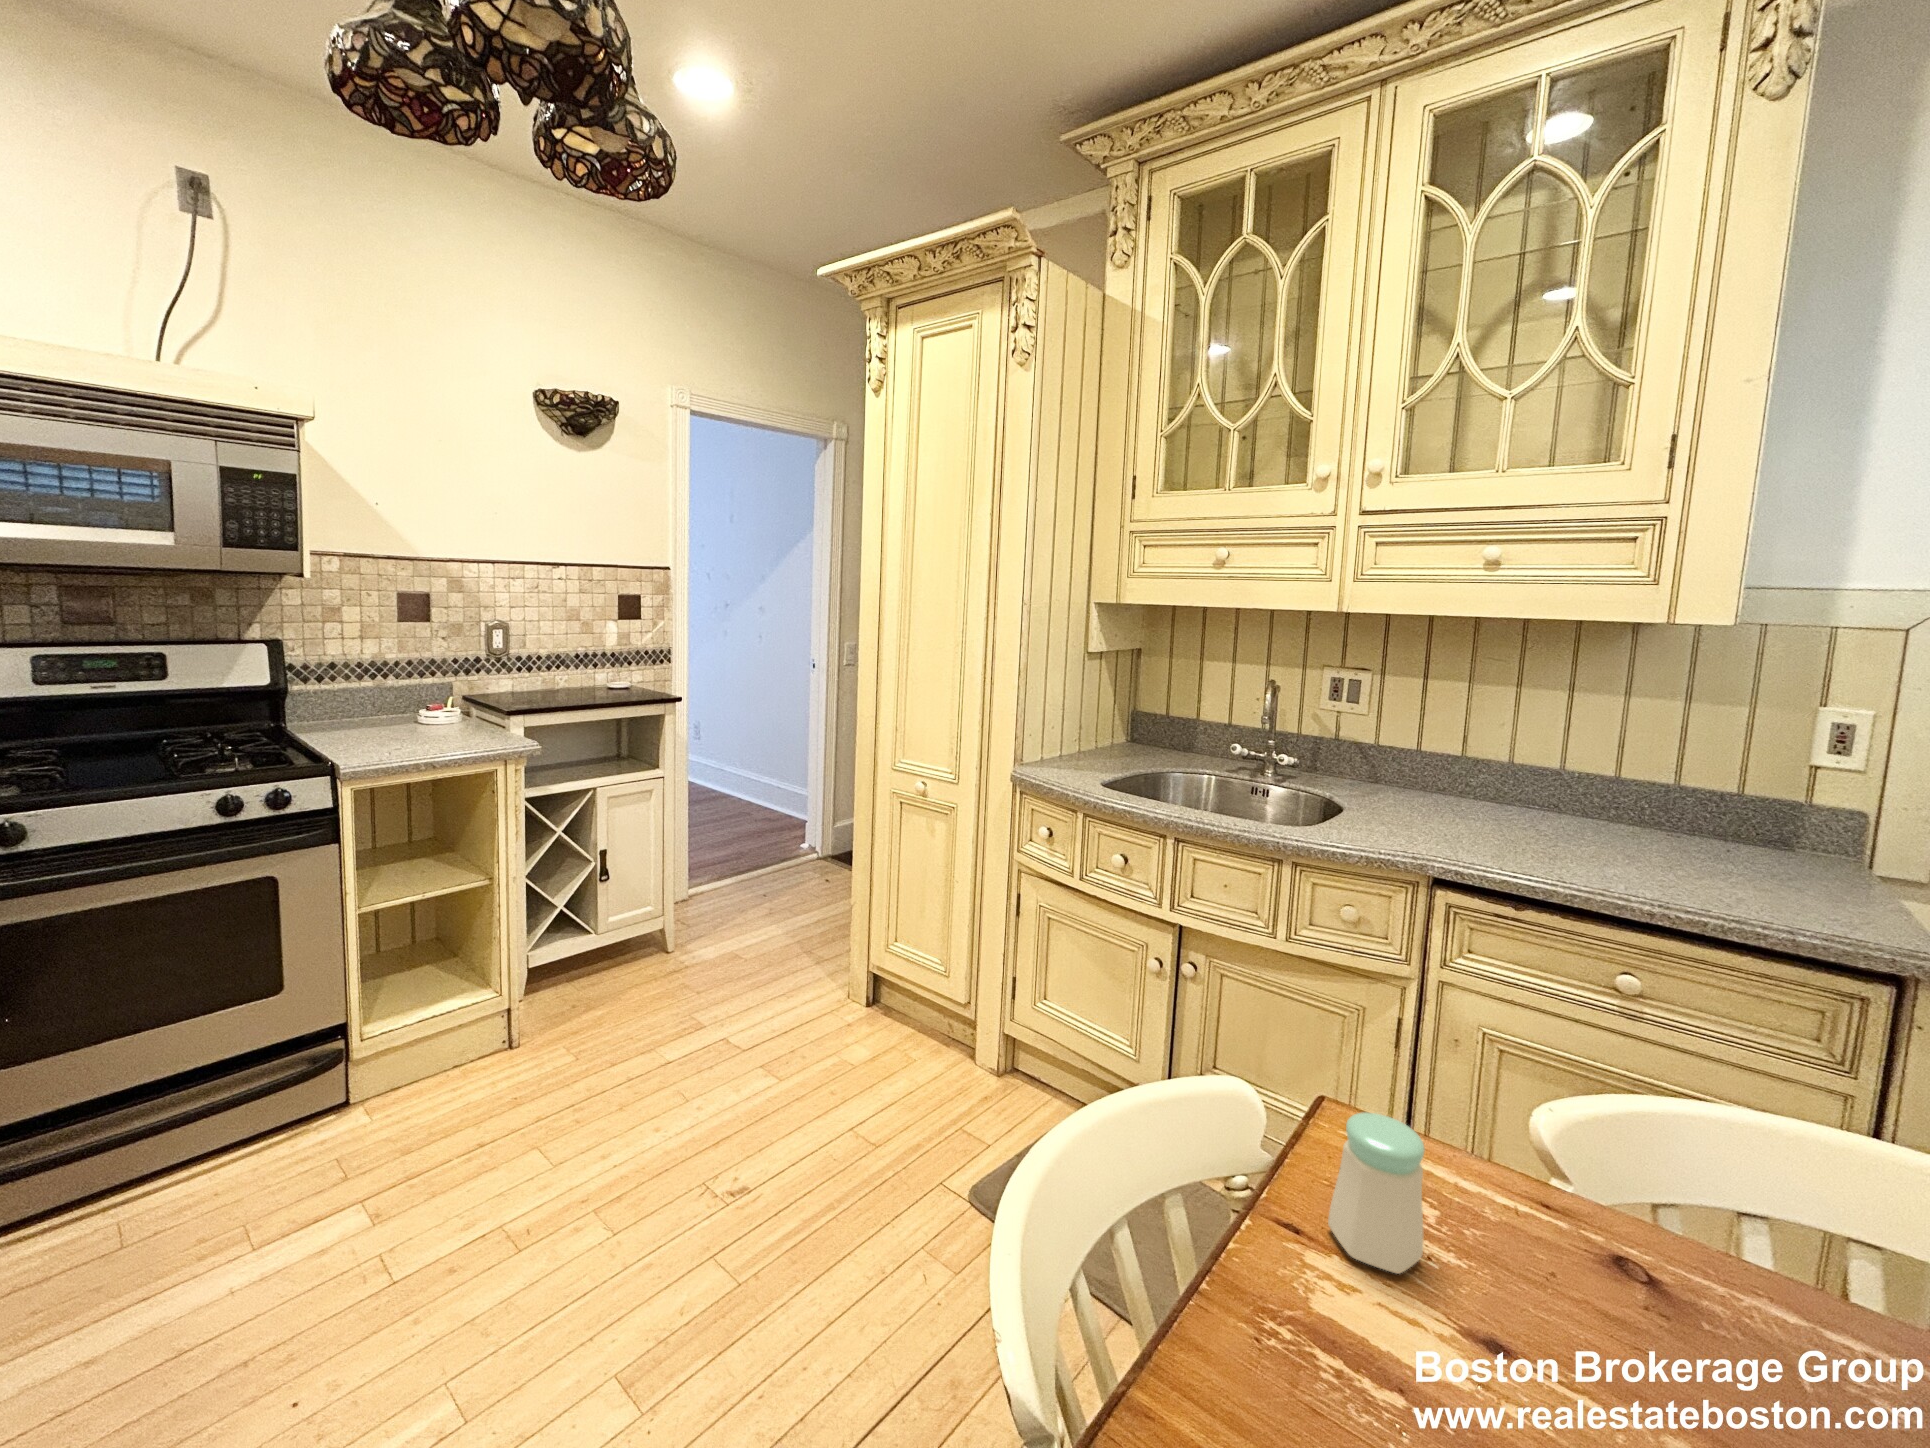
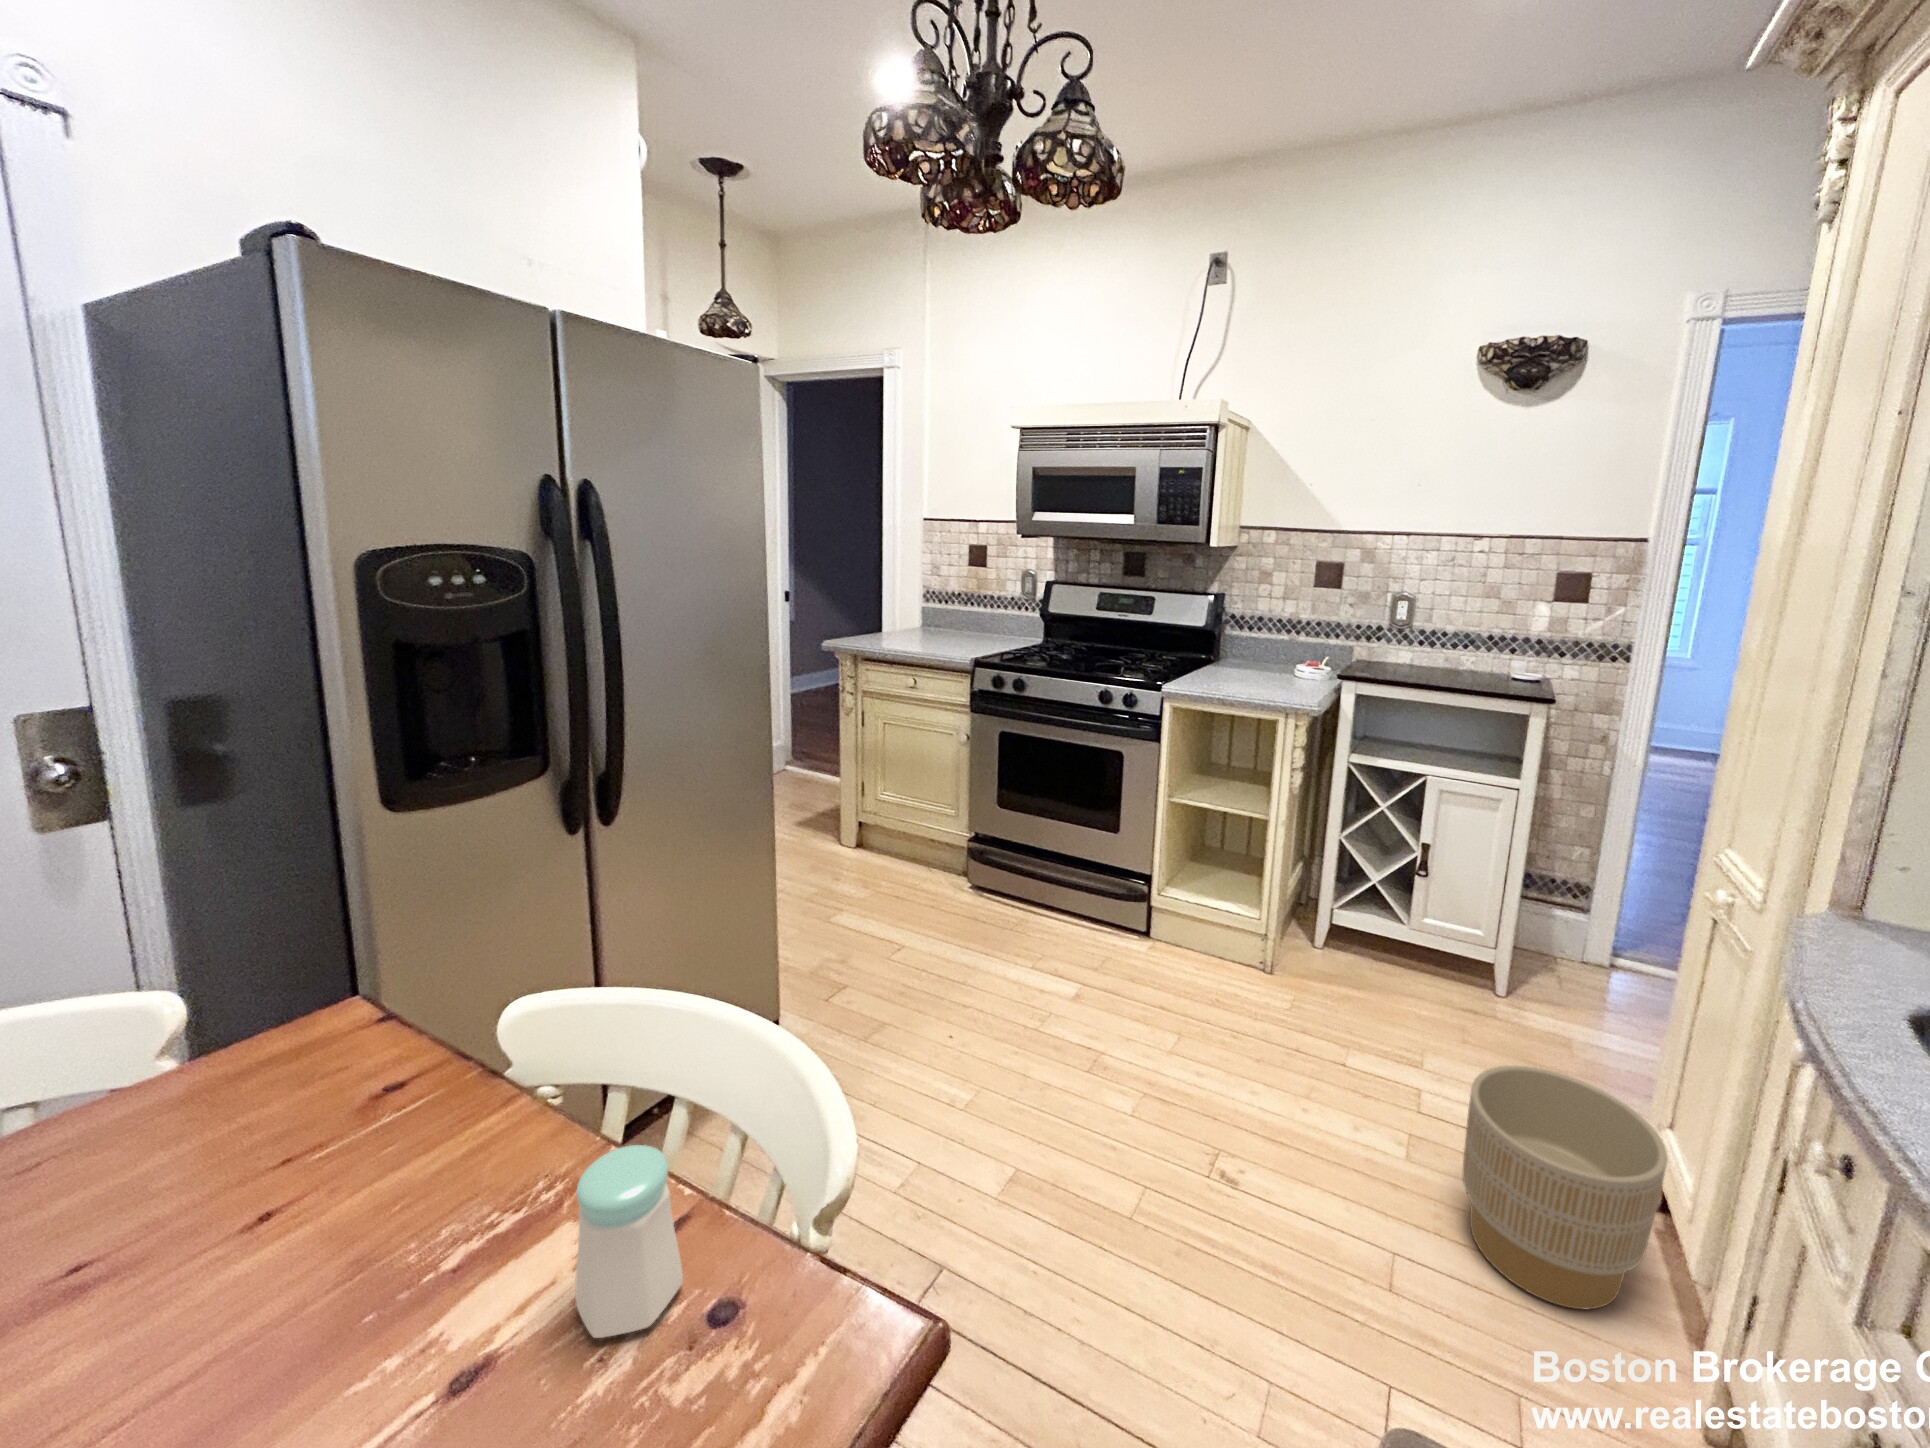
planter: none [827,942,938,1090] -> present [1462,1066,1668,1310]

